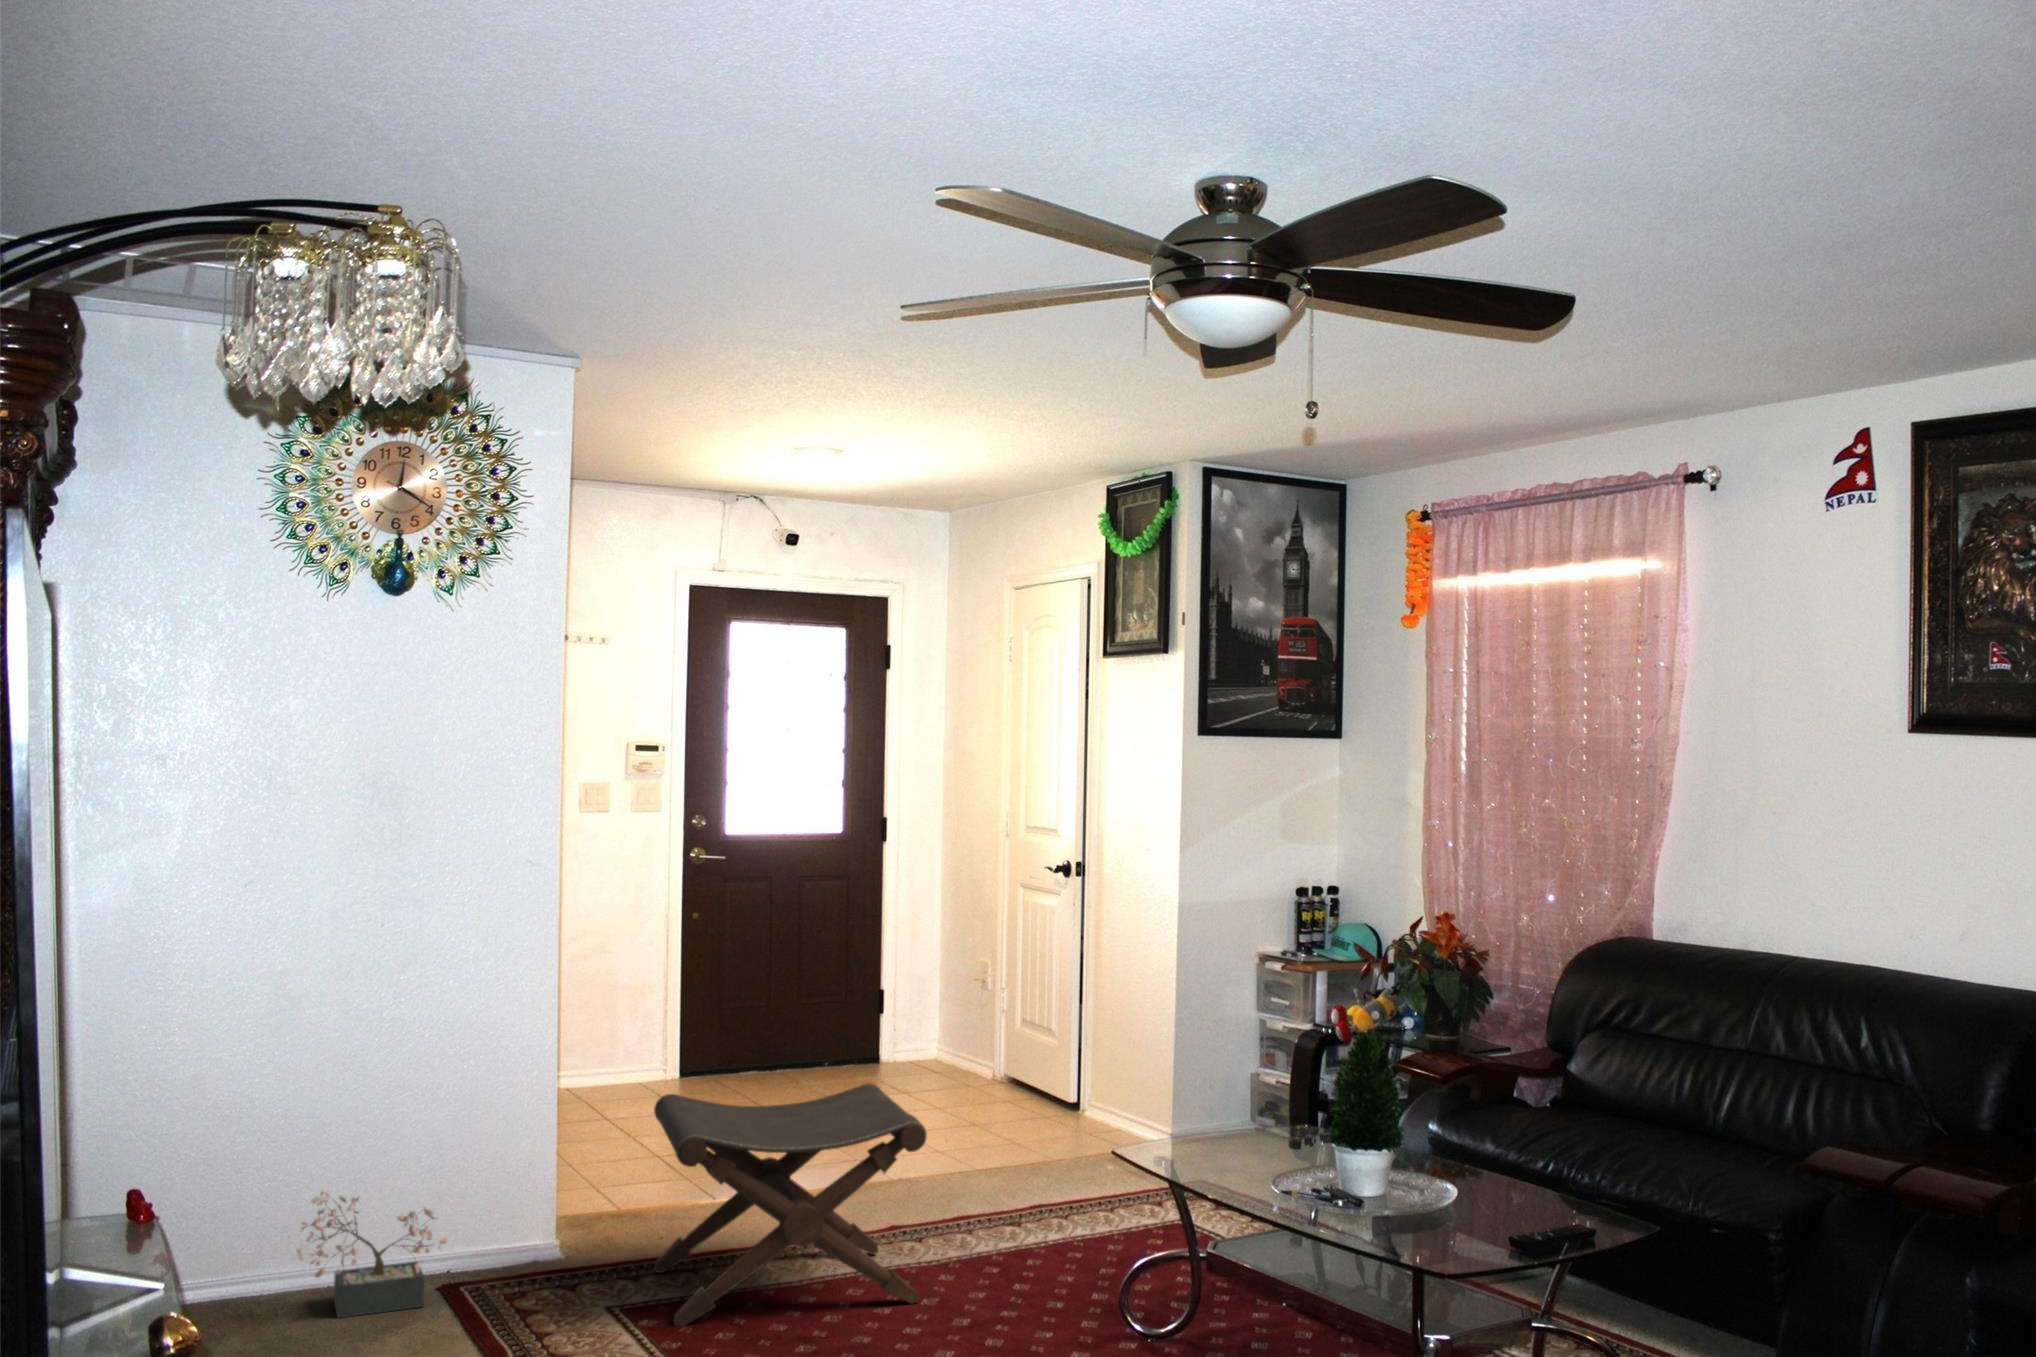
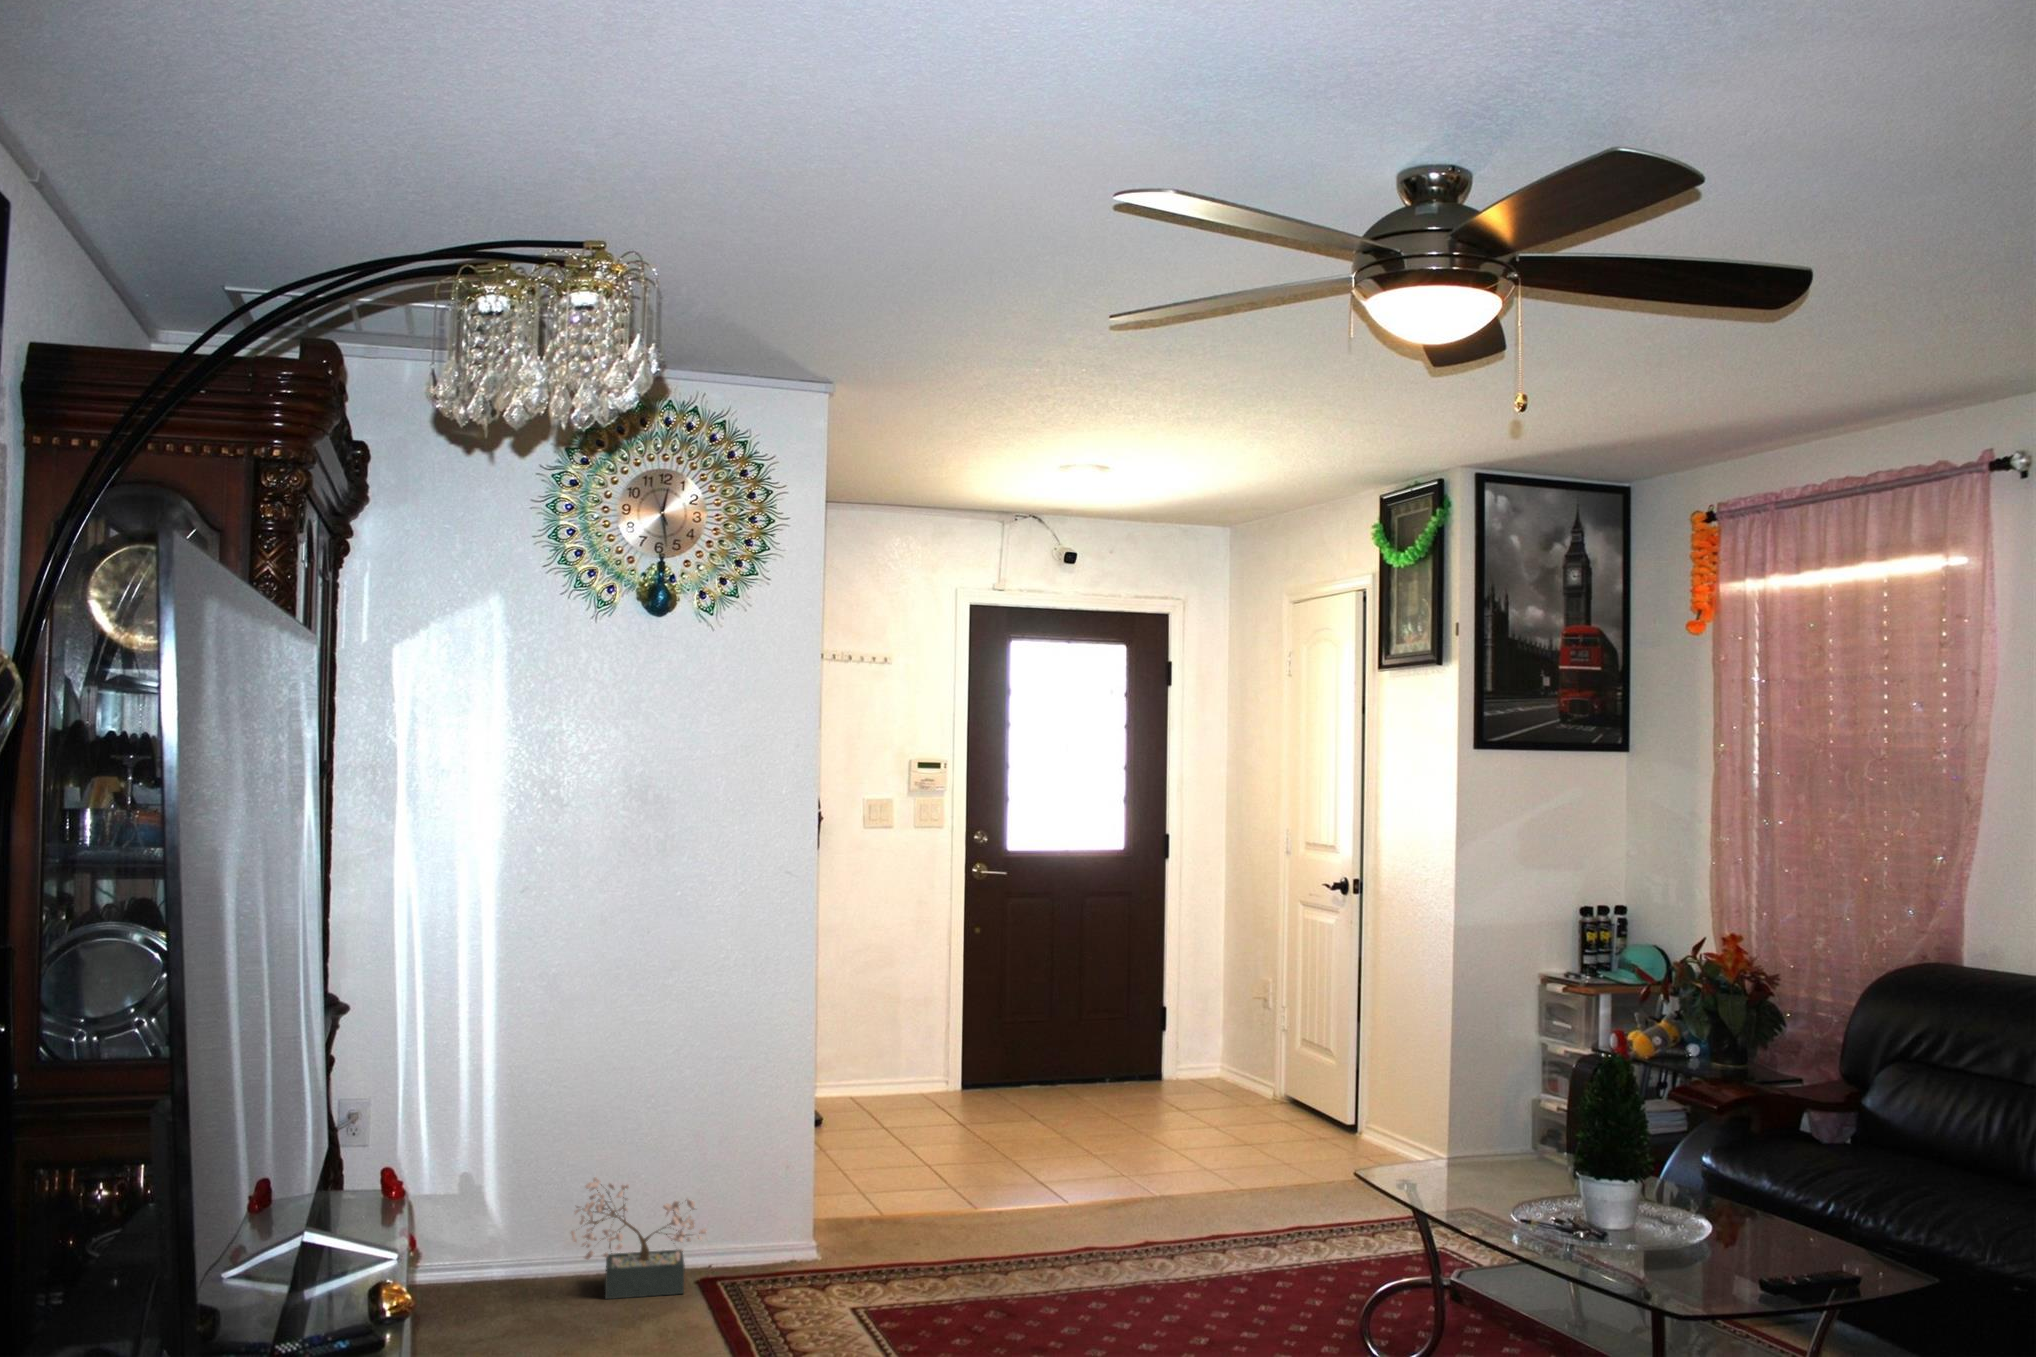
footstool: present [654,1083,927,1326] -> none [903,1096,1165,1331]

